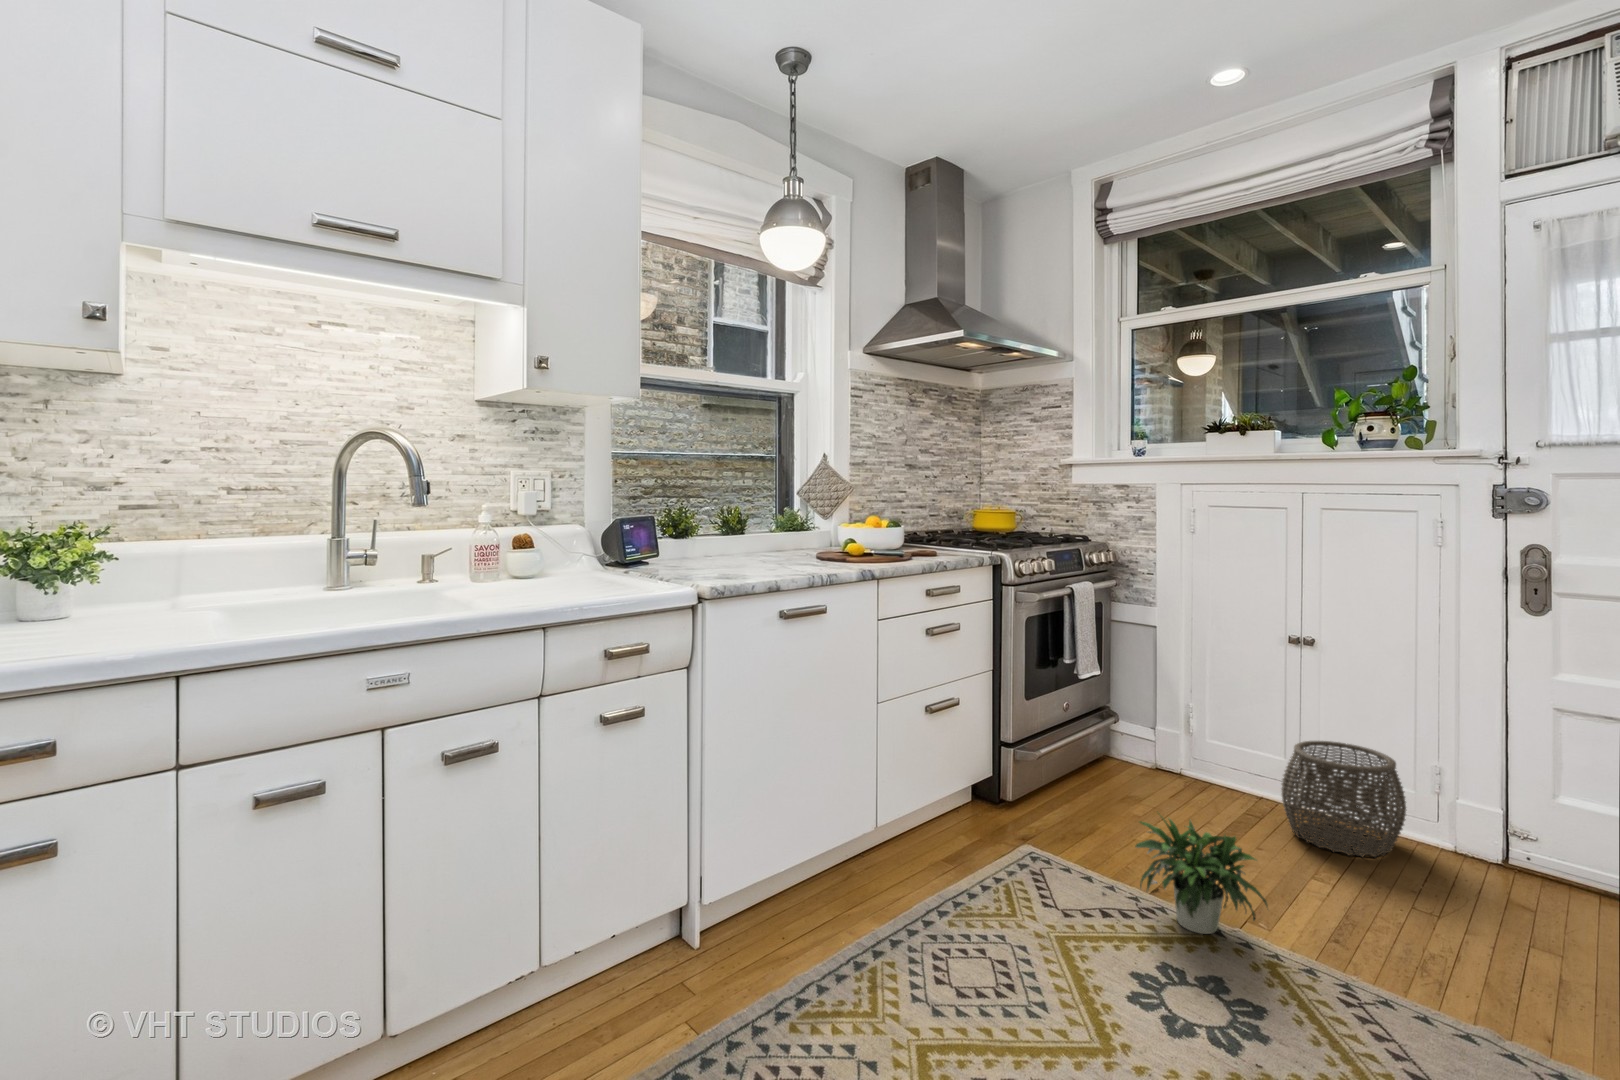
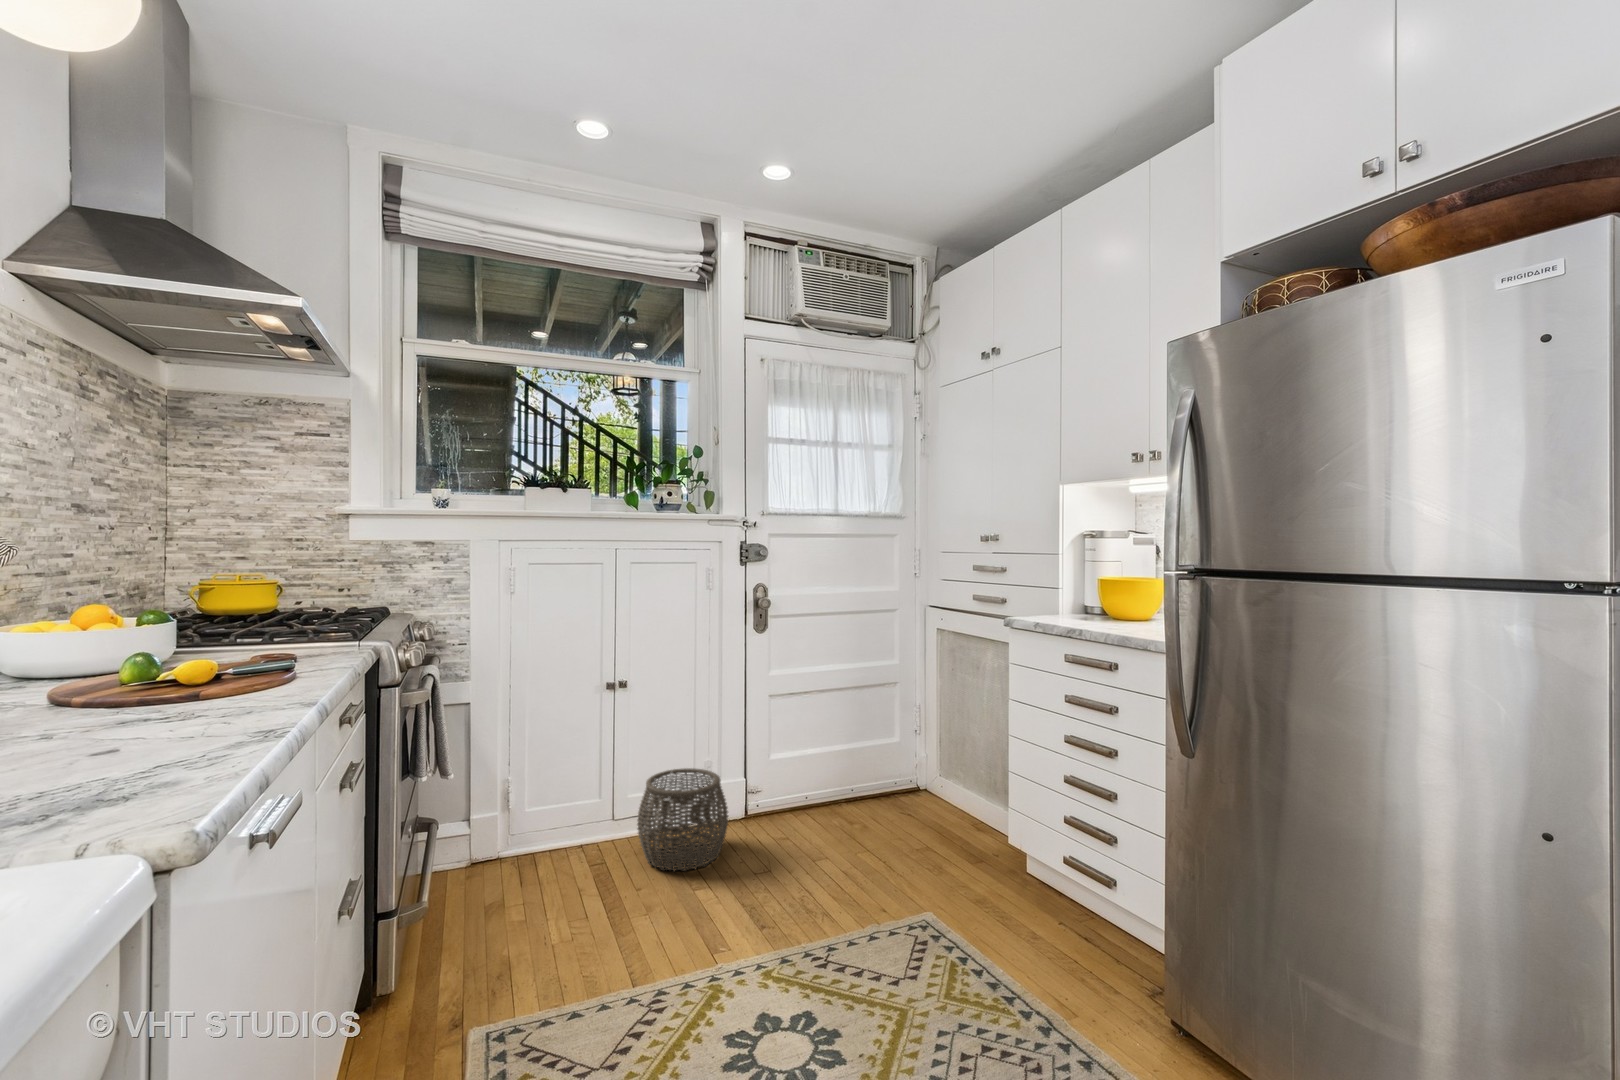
potted plant: present [1102,813,1268,934] -> none [624,891,780,1033]

